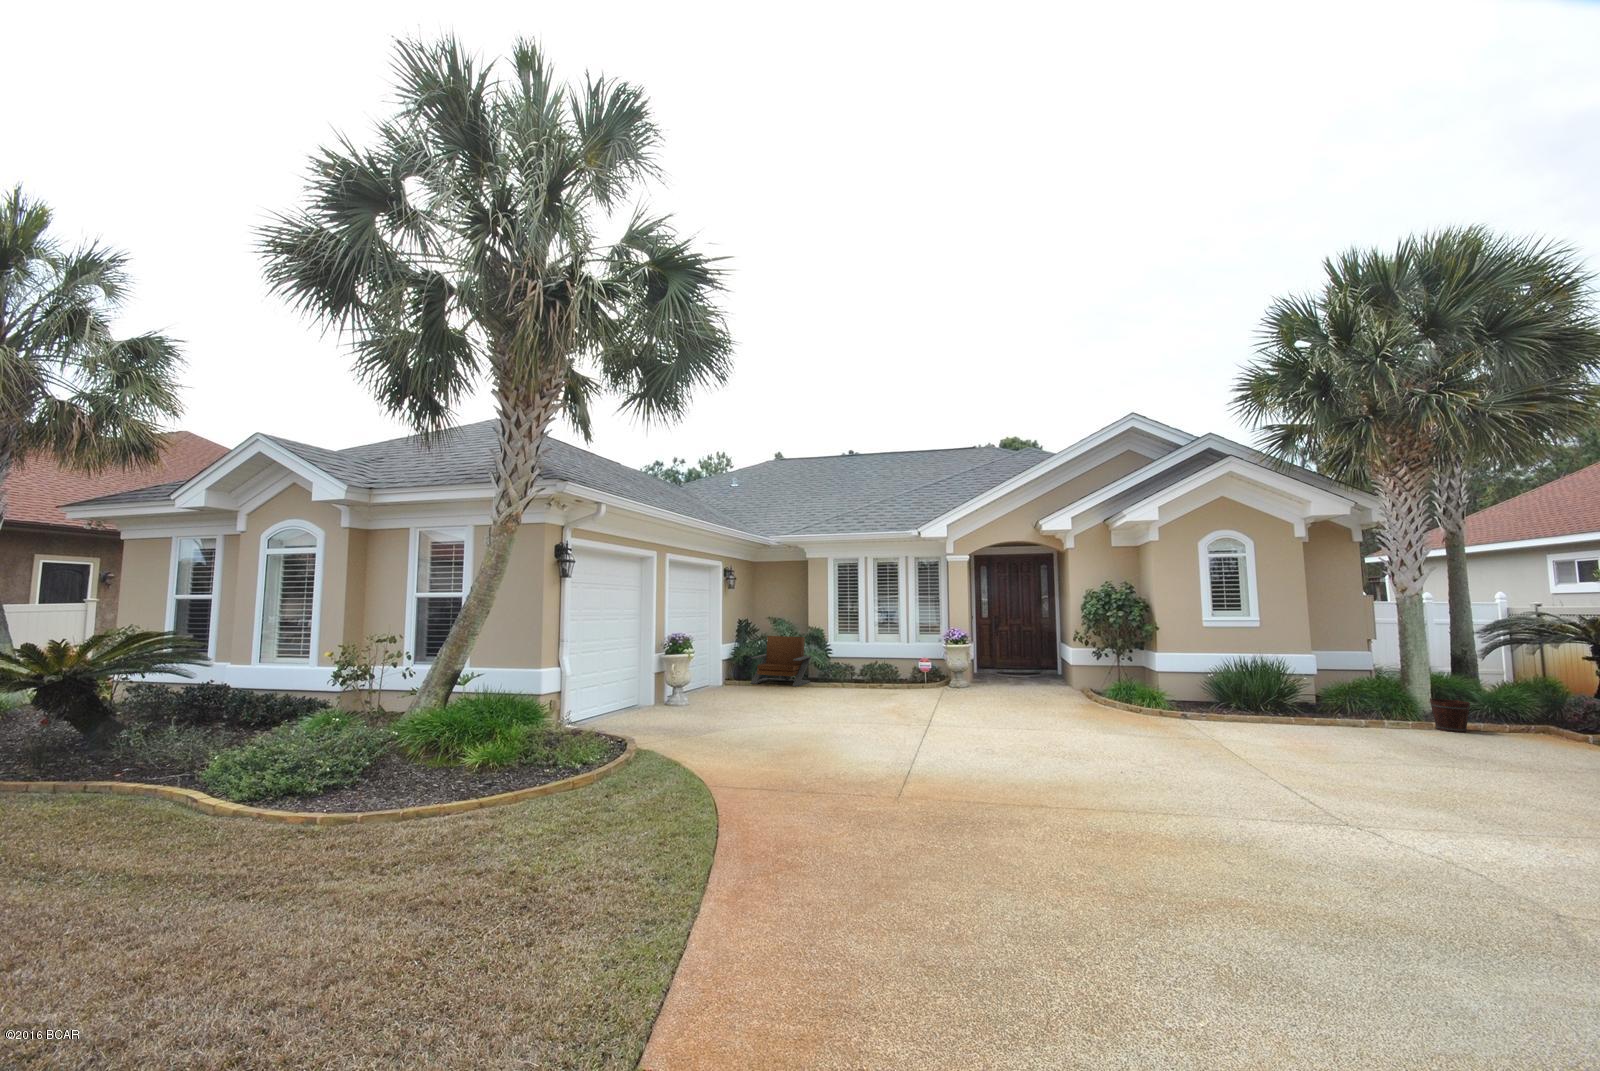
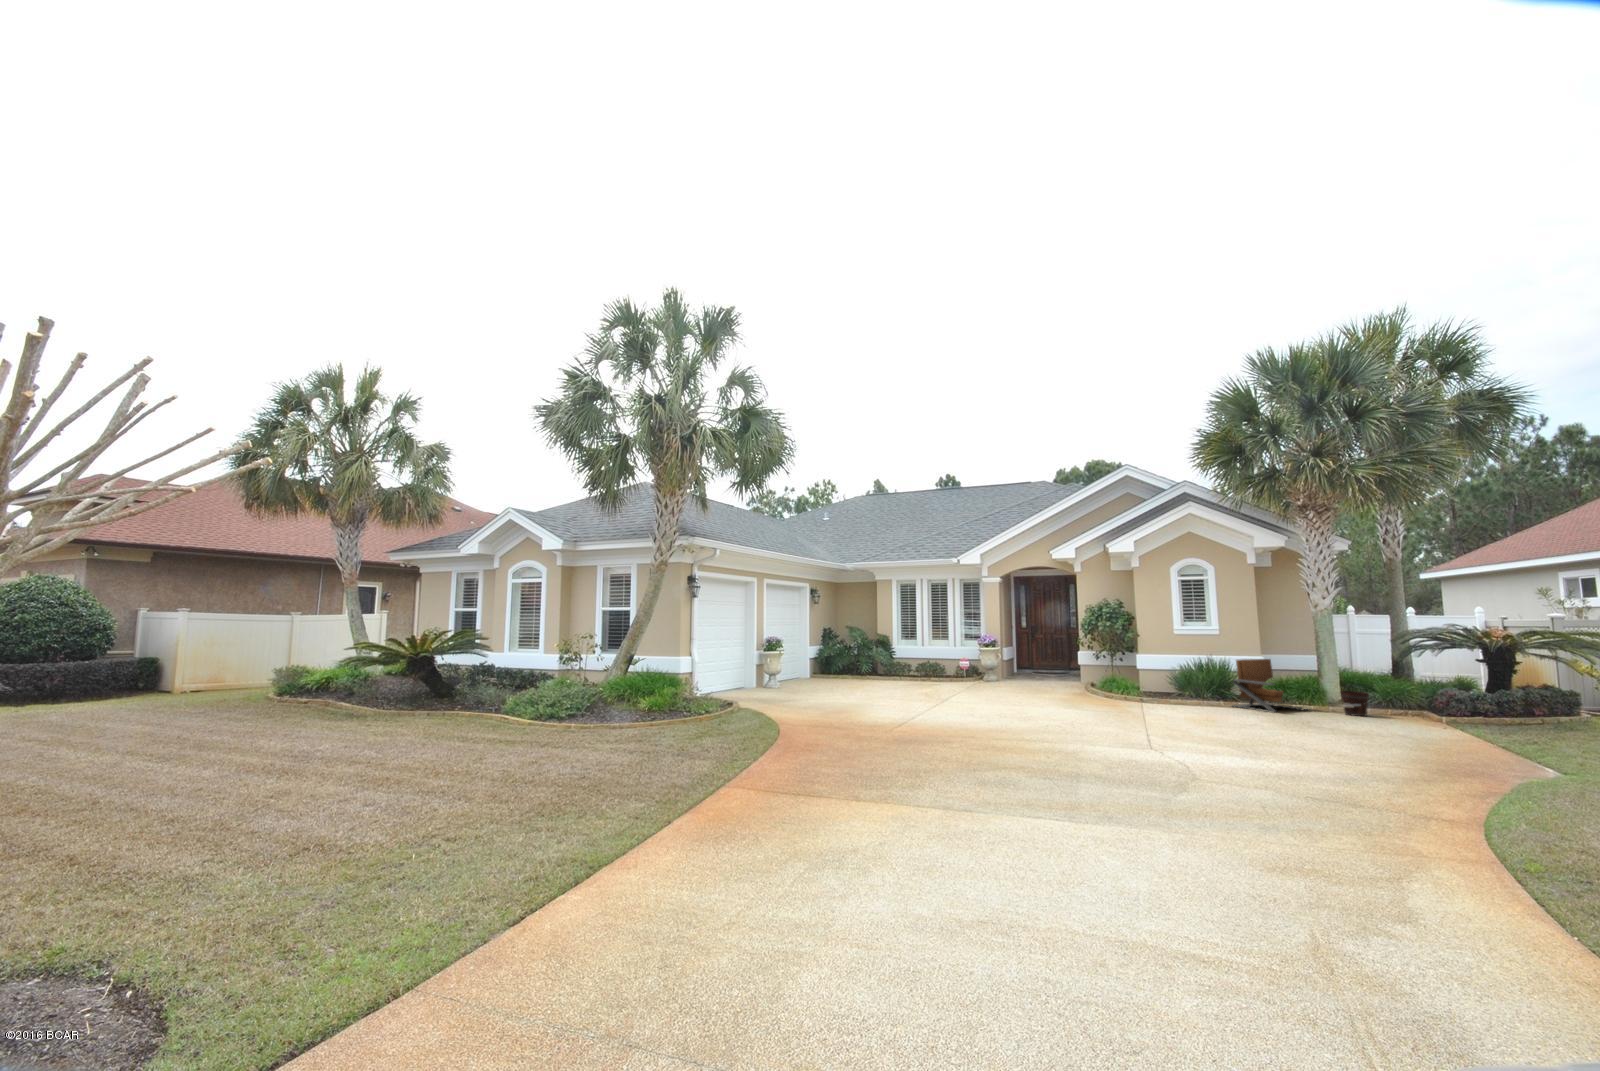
lounge chair: present [751,636,811,687] -> present [1233,659,1304,712]

